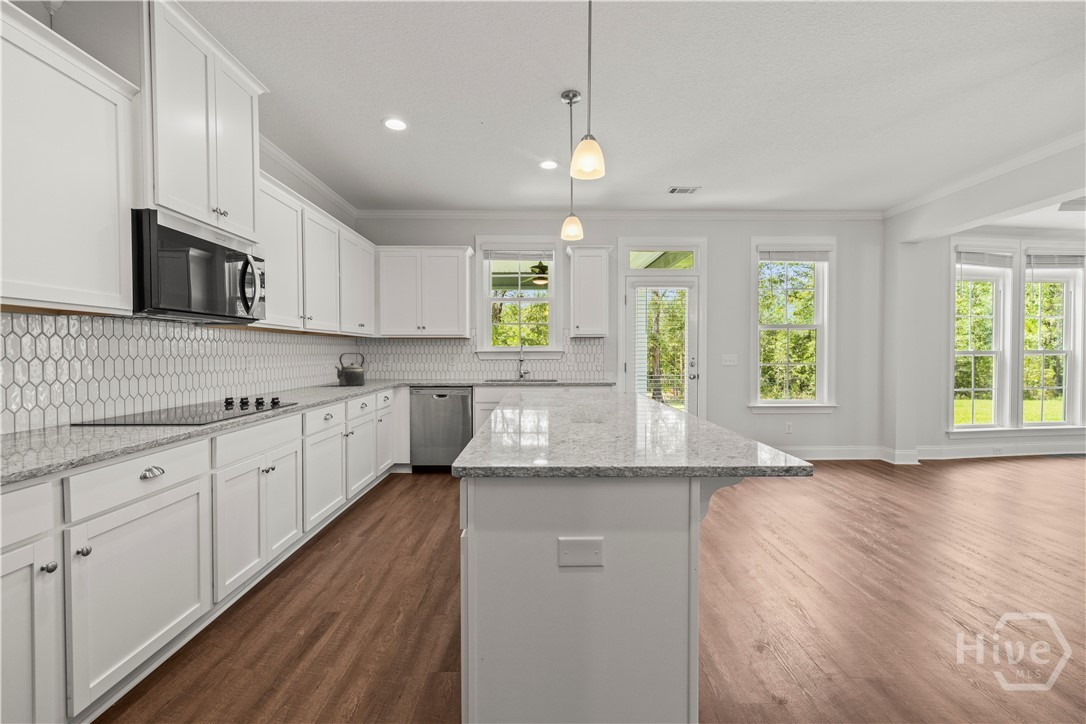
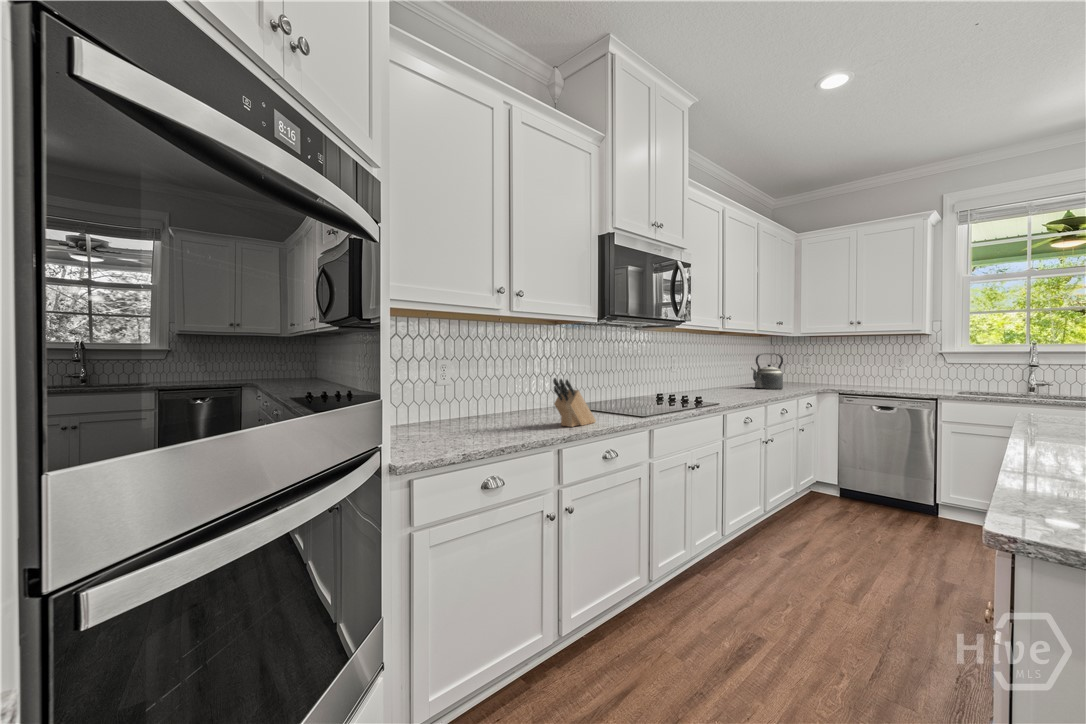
knife block: none [51,386,130,448] -> present [553,378,596,427]

